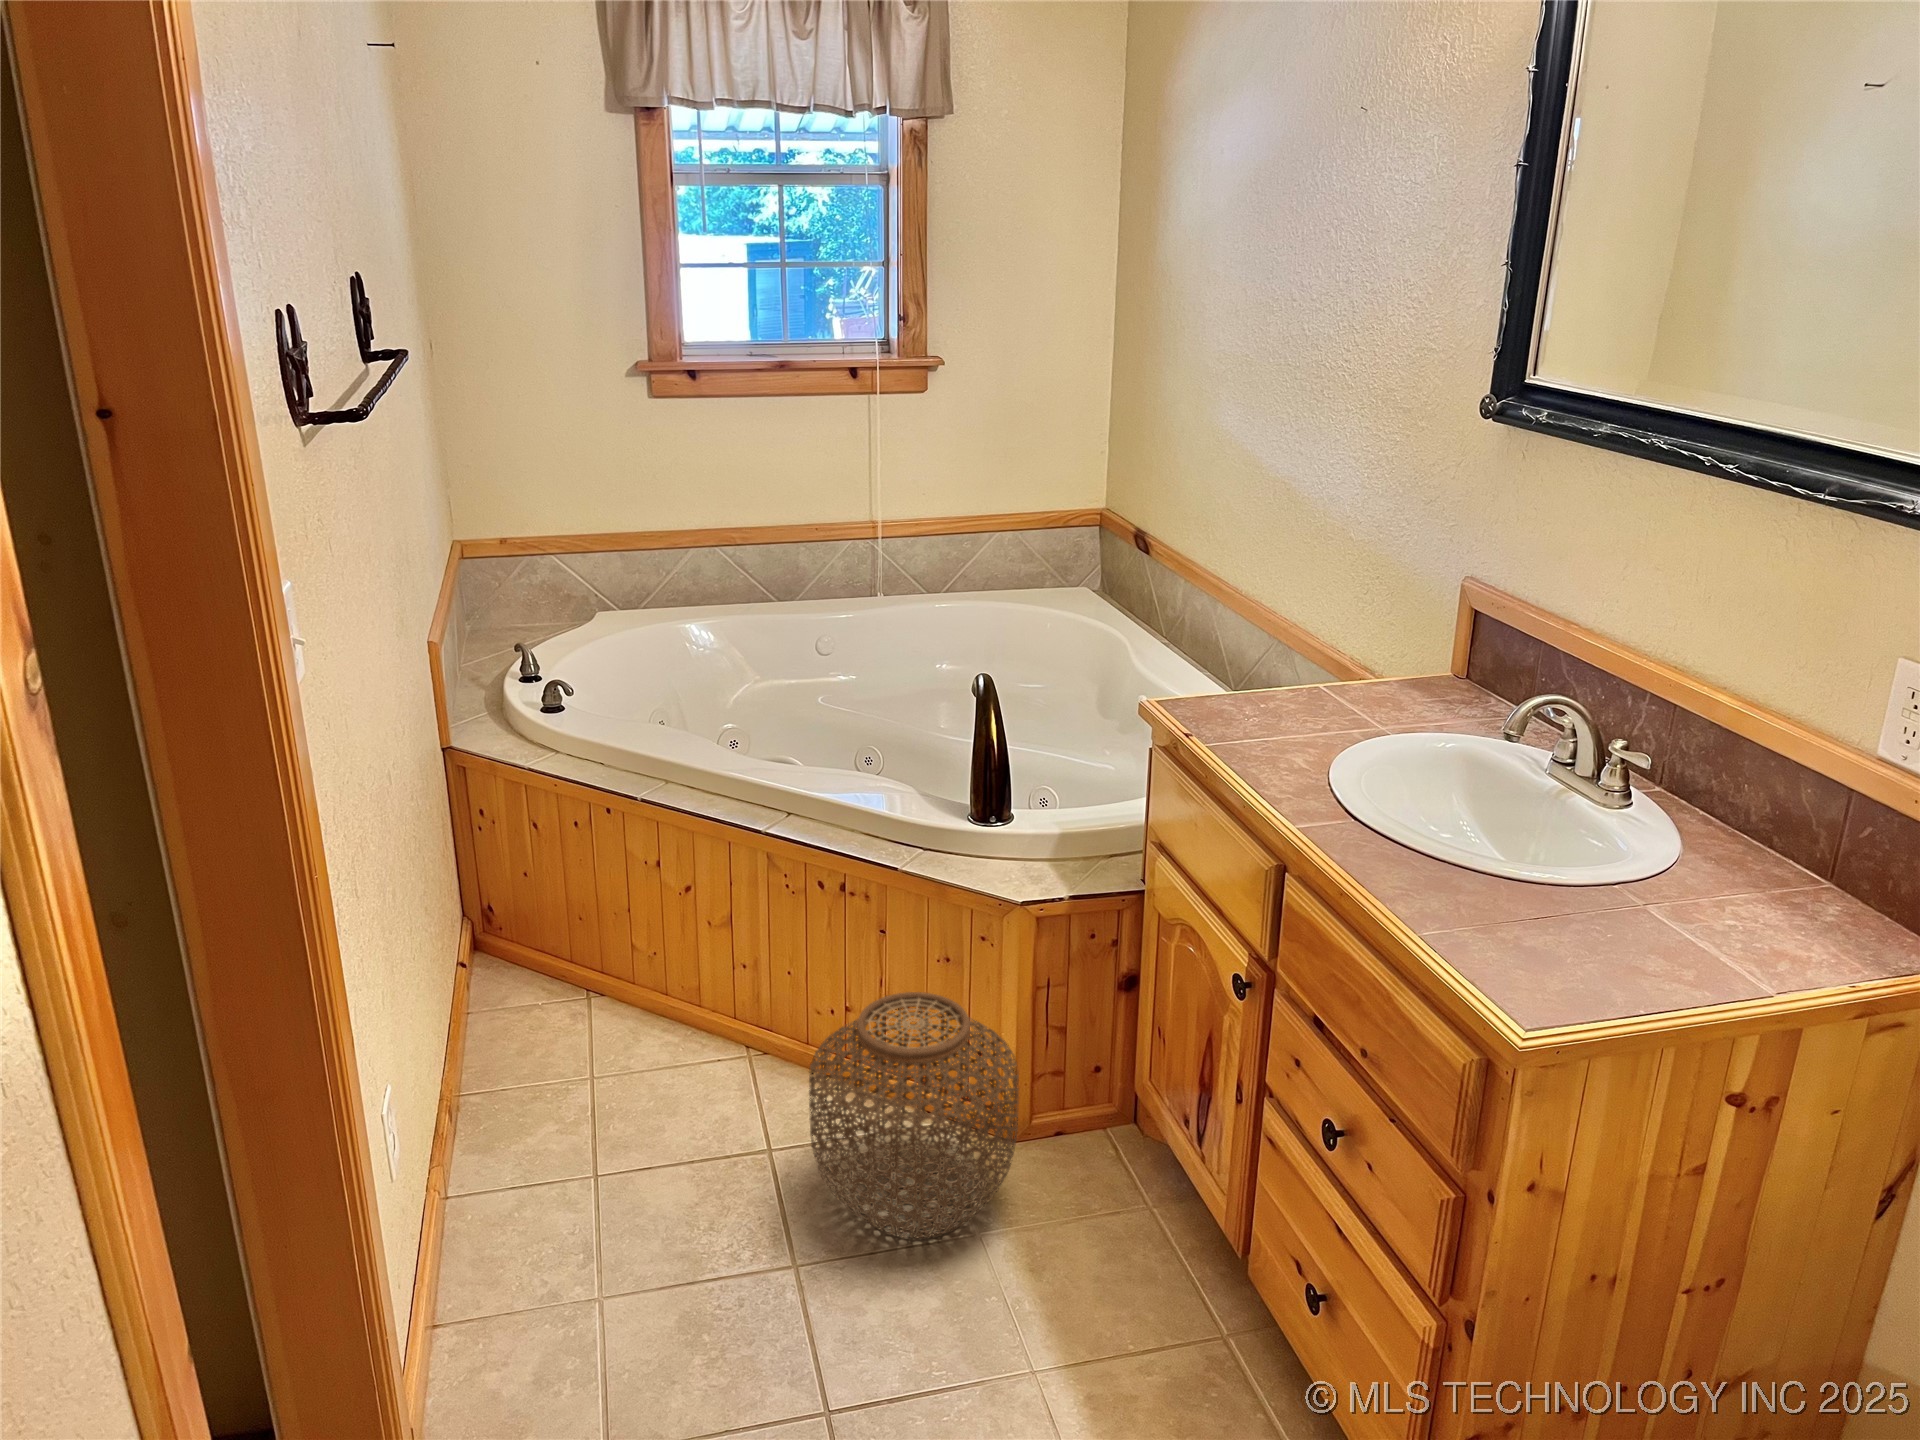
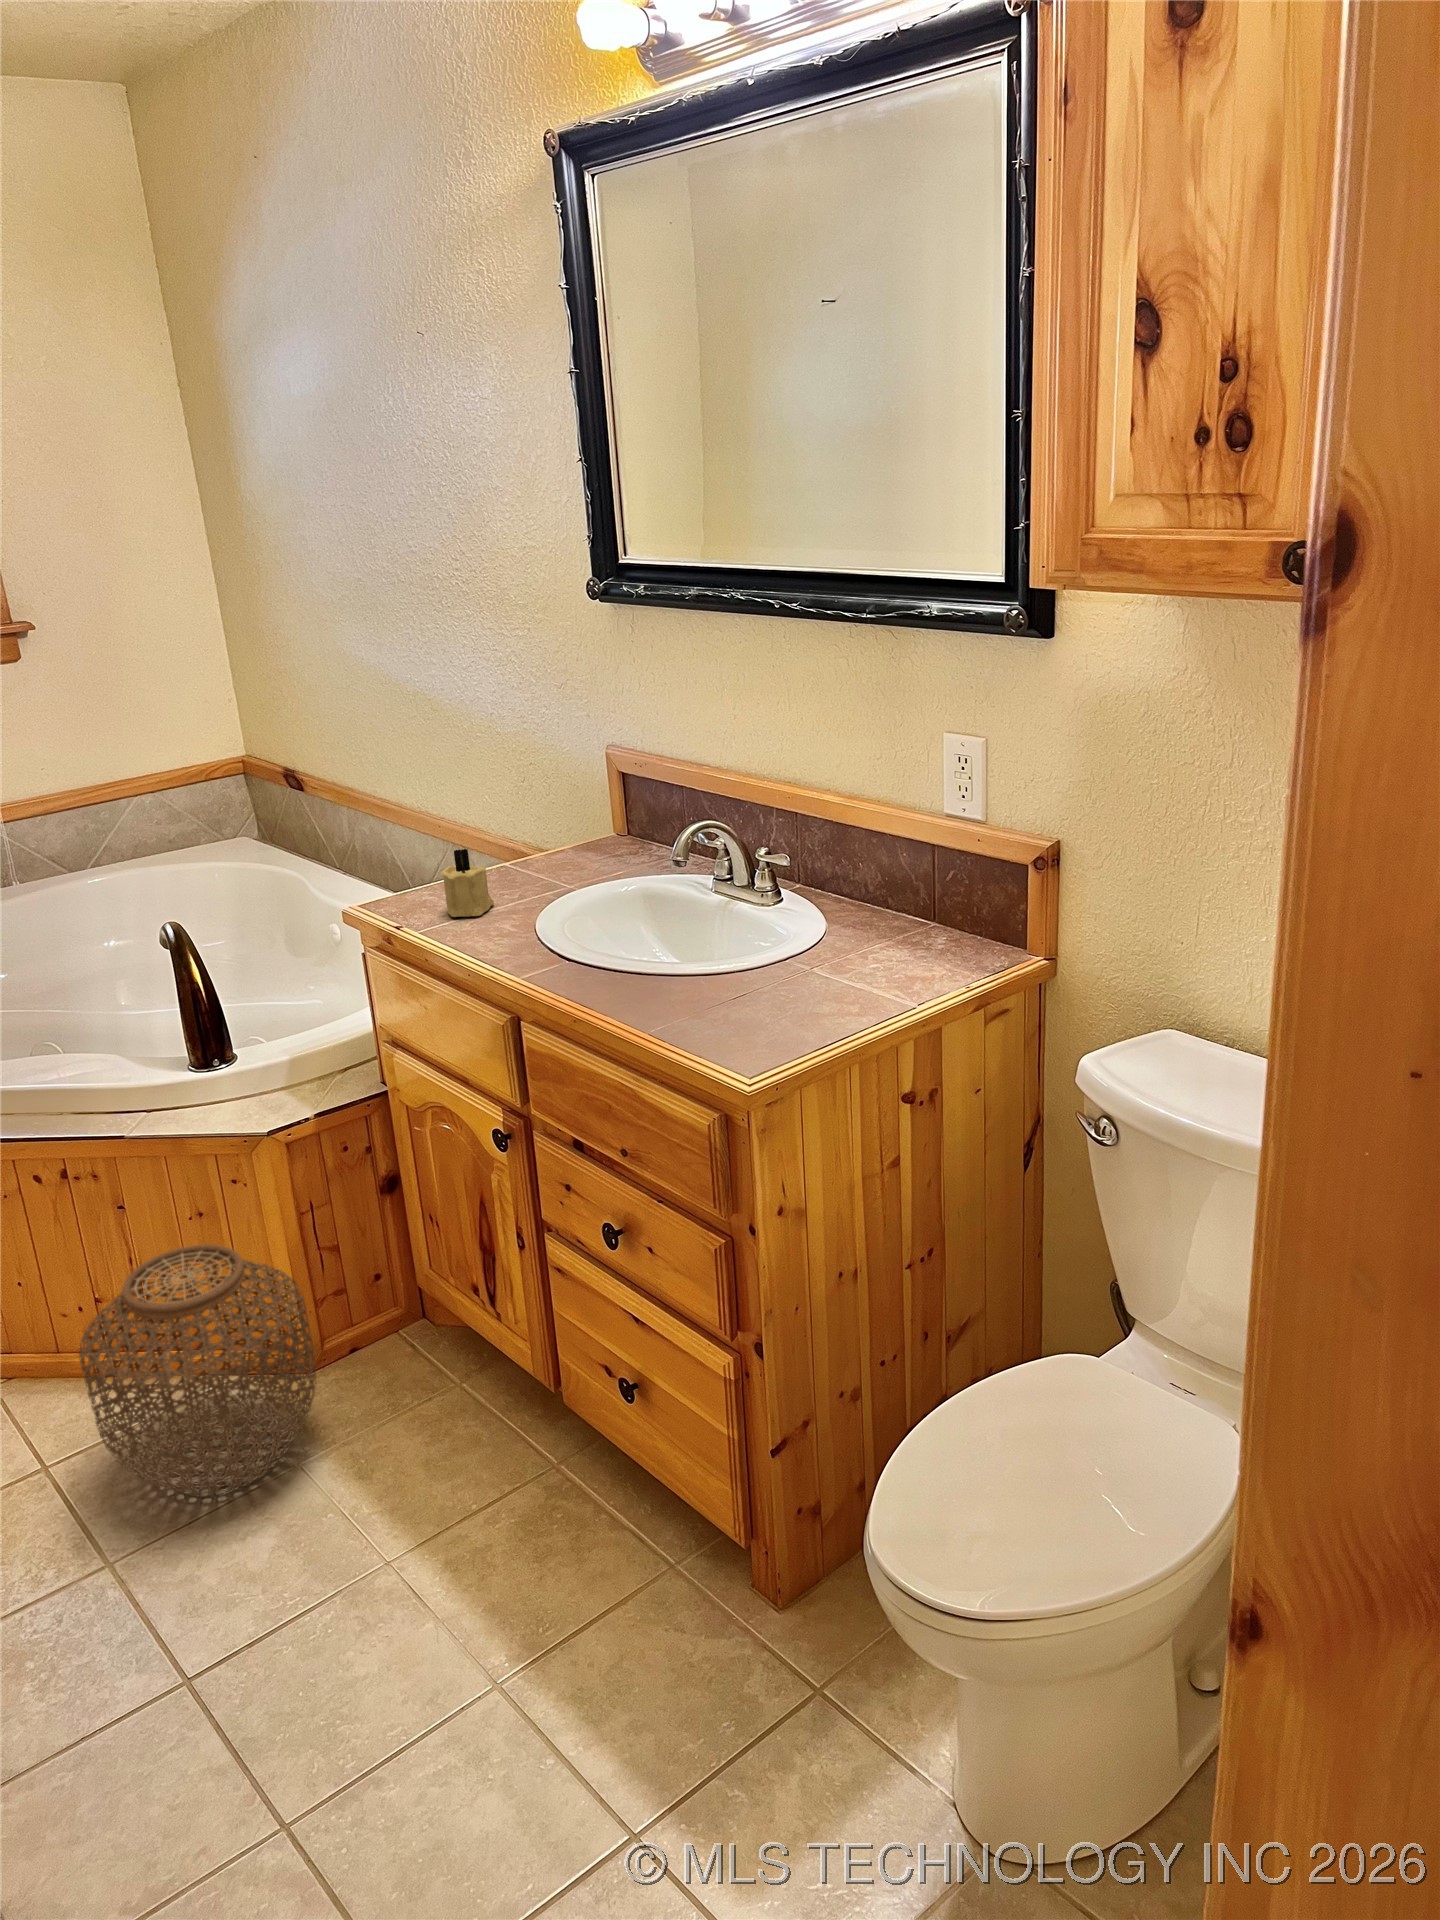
candle: none [1245,667,1296,742] -> present [441,849,494,917]

